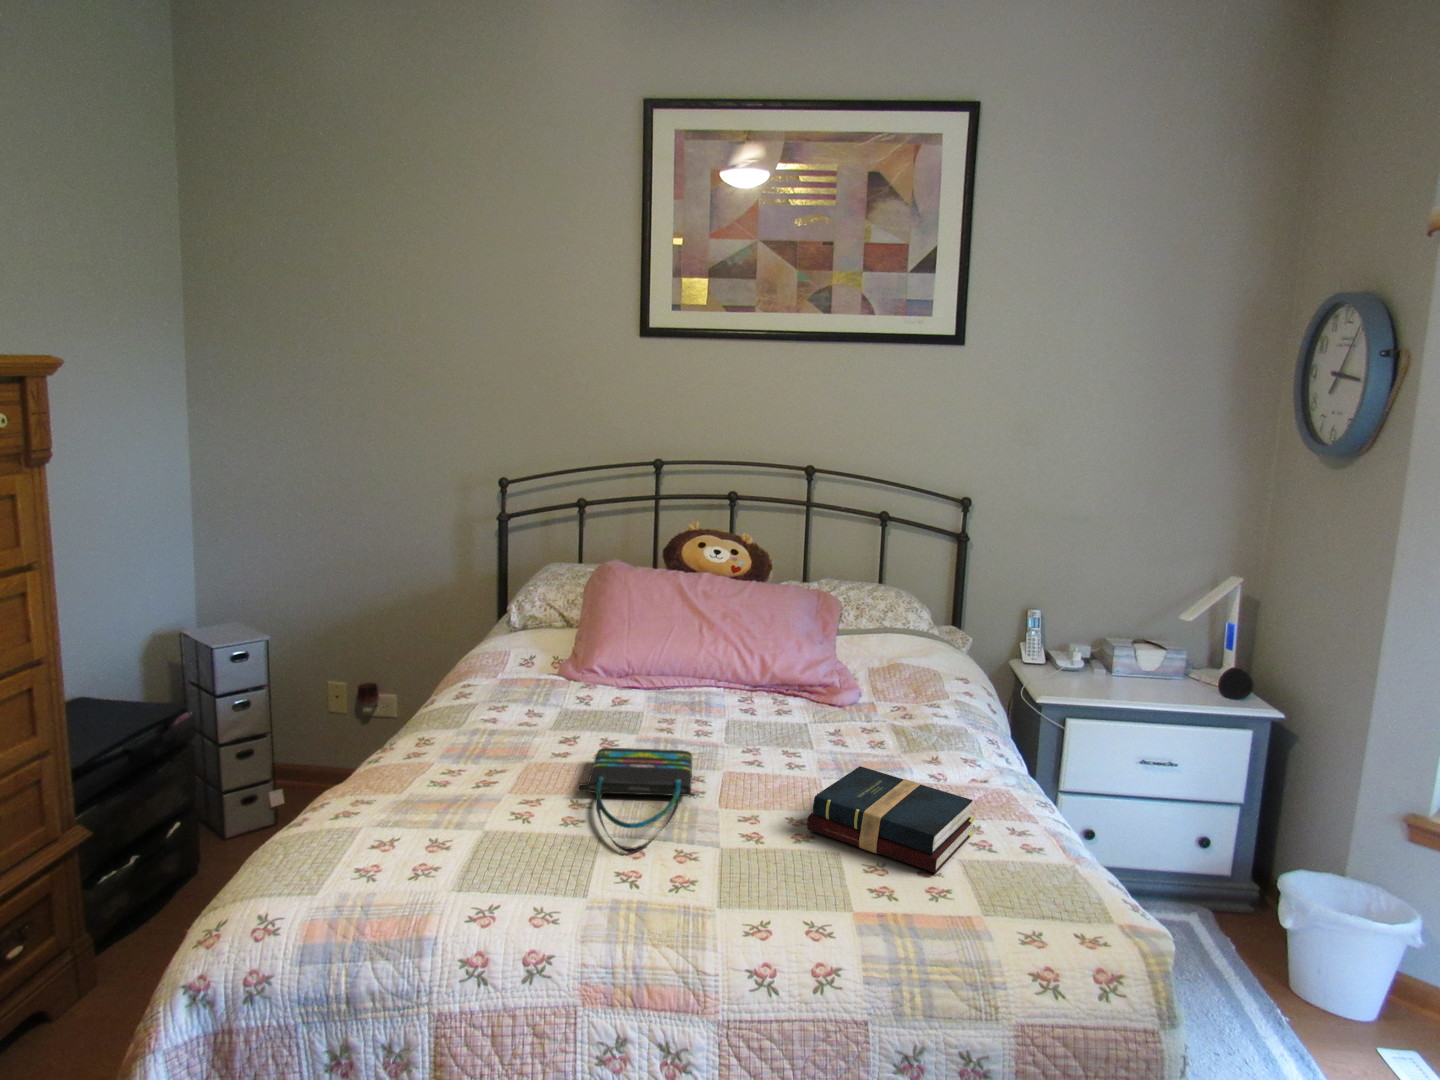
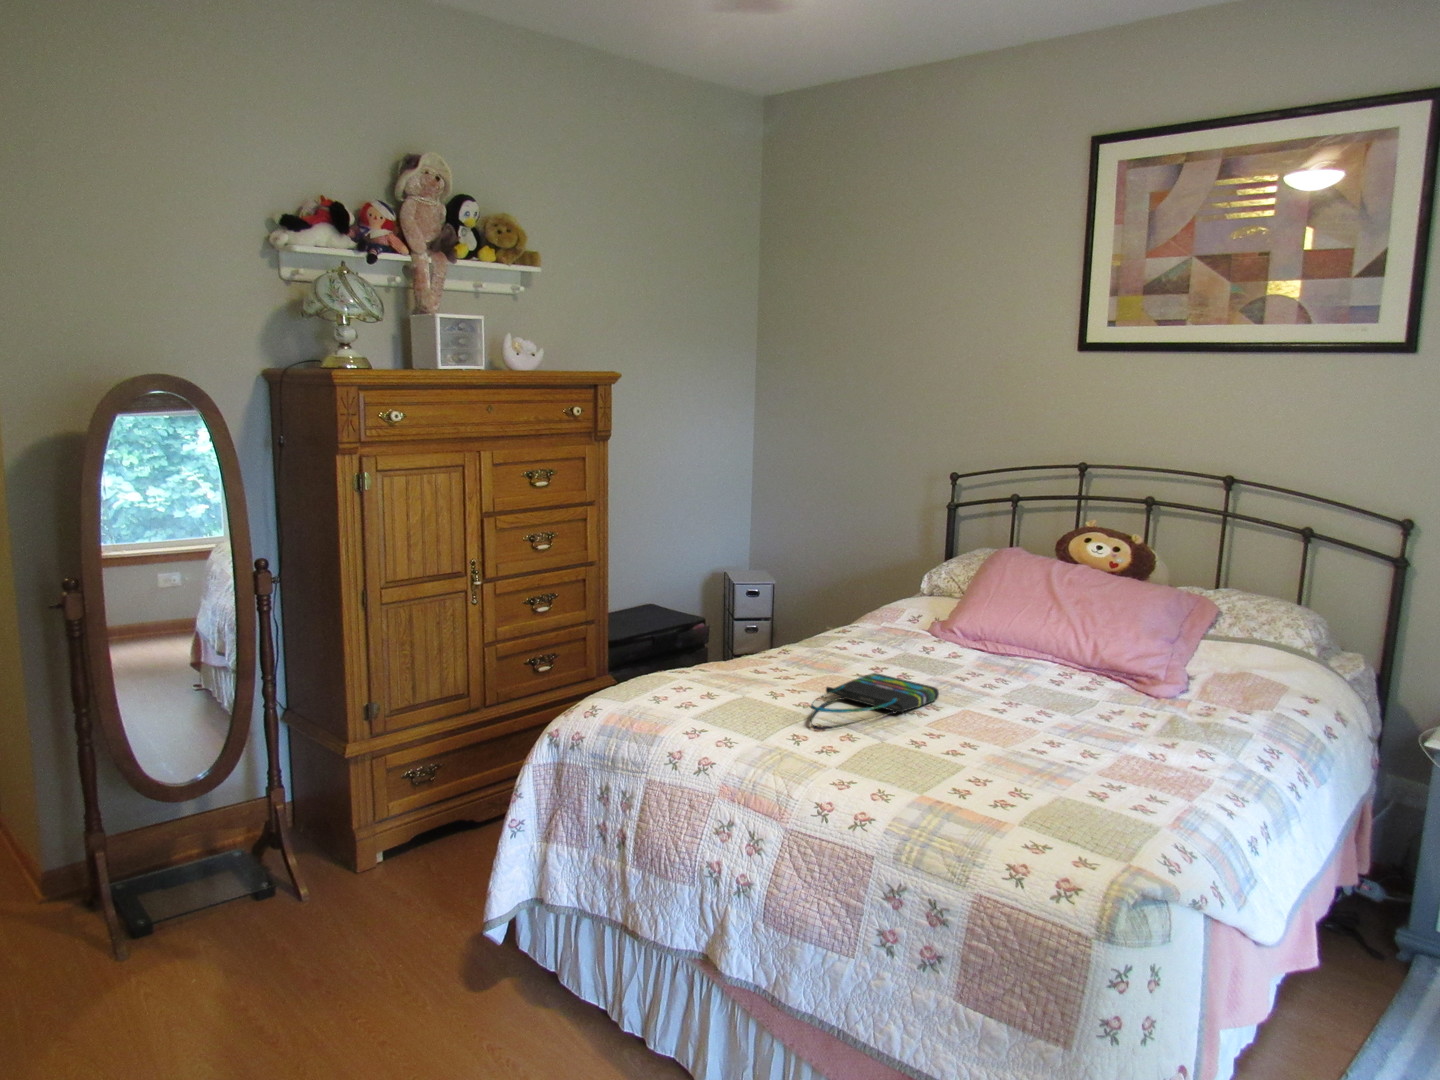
hardback book: present [807,766,975,873] -> none [961,719,1107,797]

